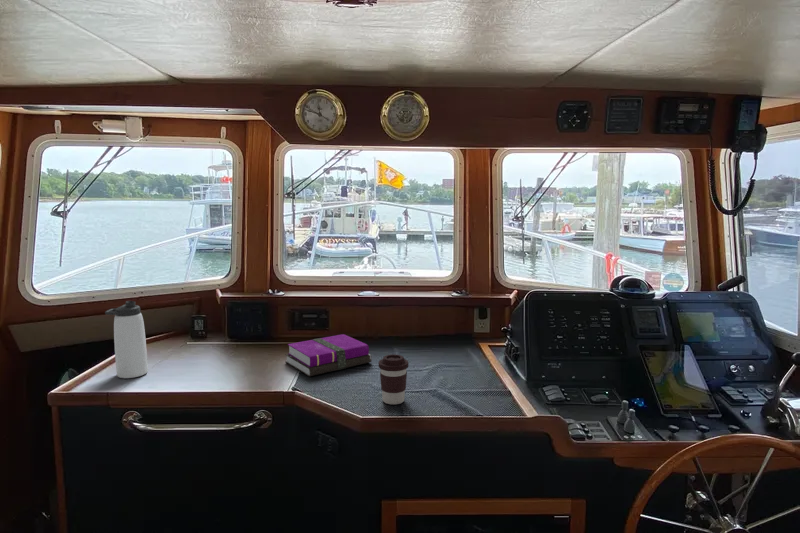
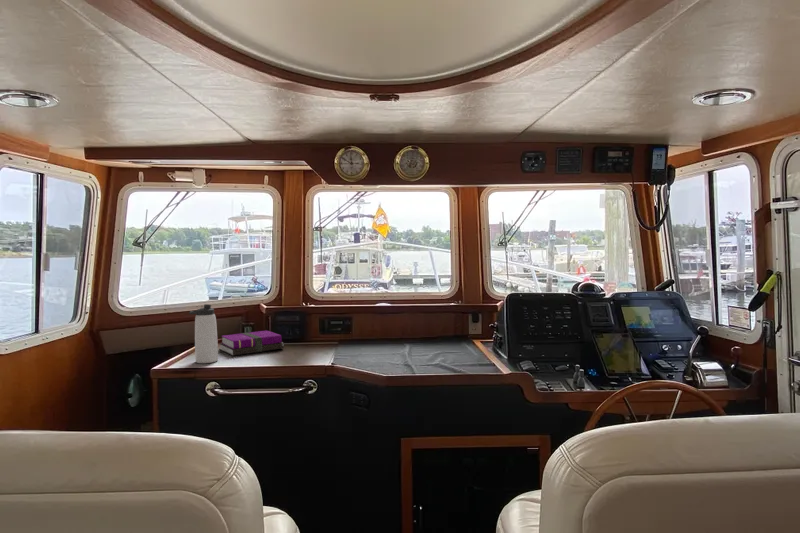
notebook: present [286,334,372,377] -> present [220,330,284,356]
coffee cup: present [378,354,408,405] -> none [398,337,420,373]

